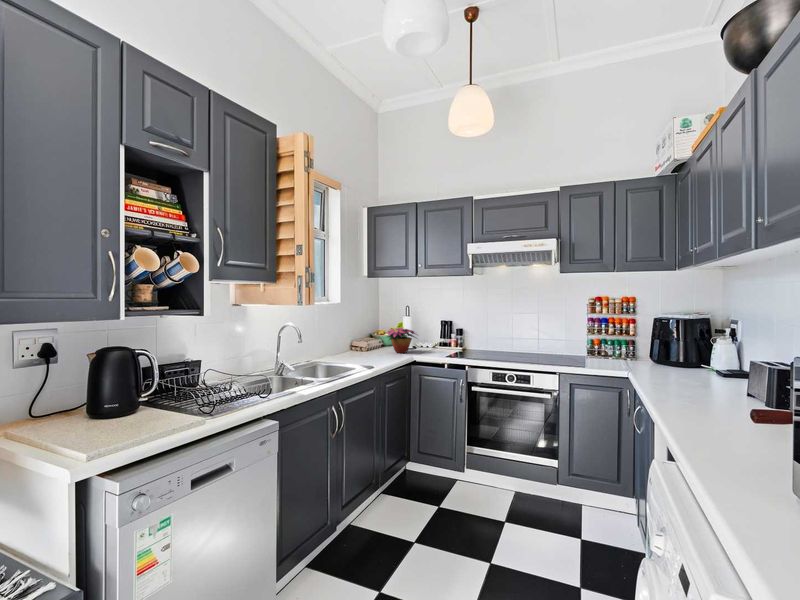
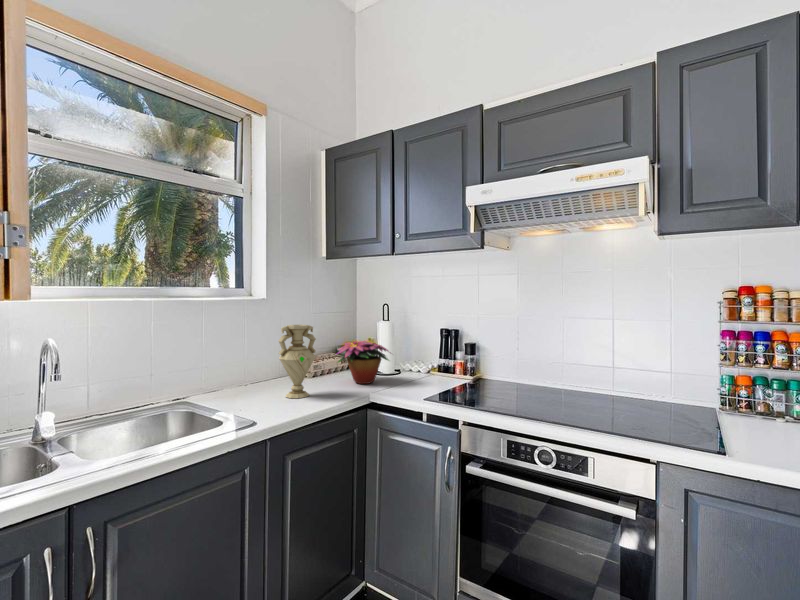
vase: none [362,318,383,359] -> present [279,324,316,398]

